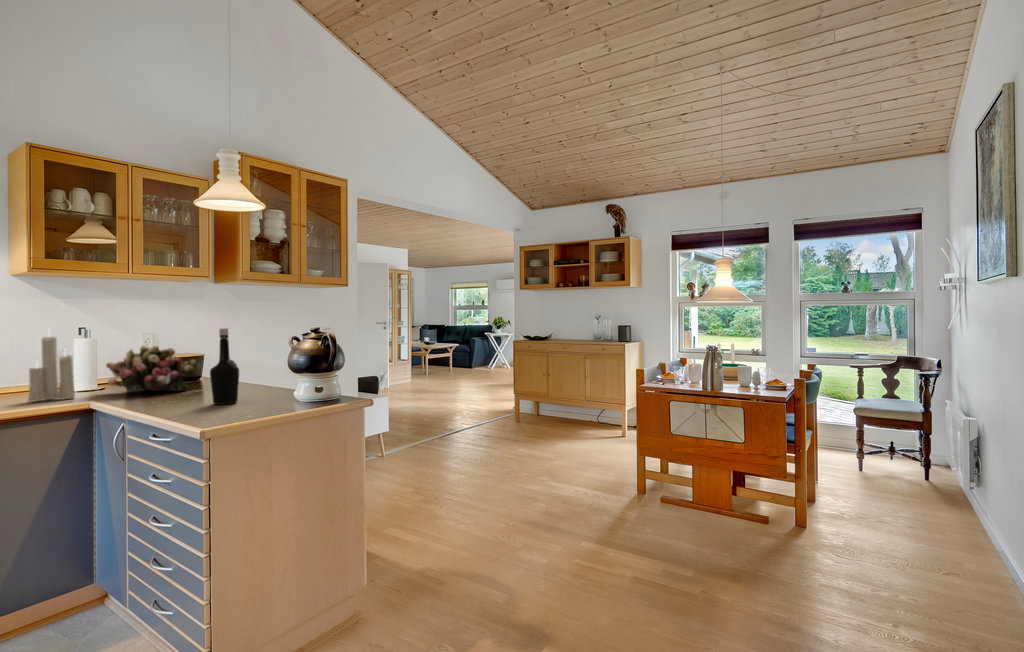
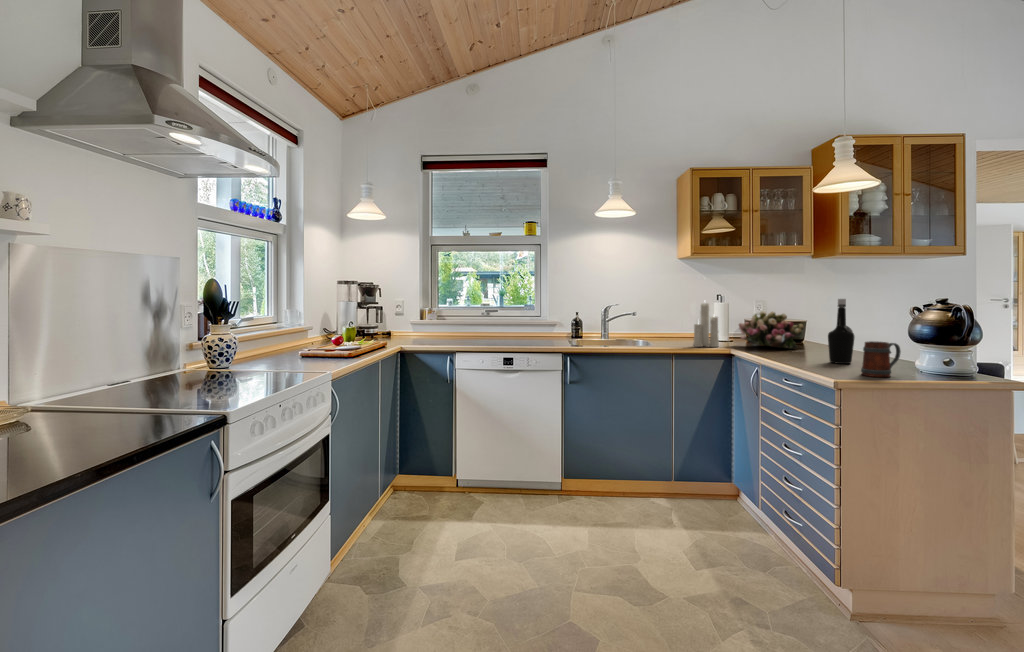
mug: none [237,376,277,417] -> present [861,341,901,377]

